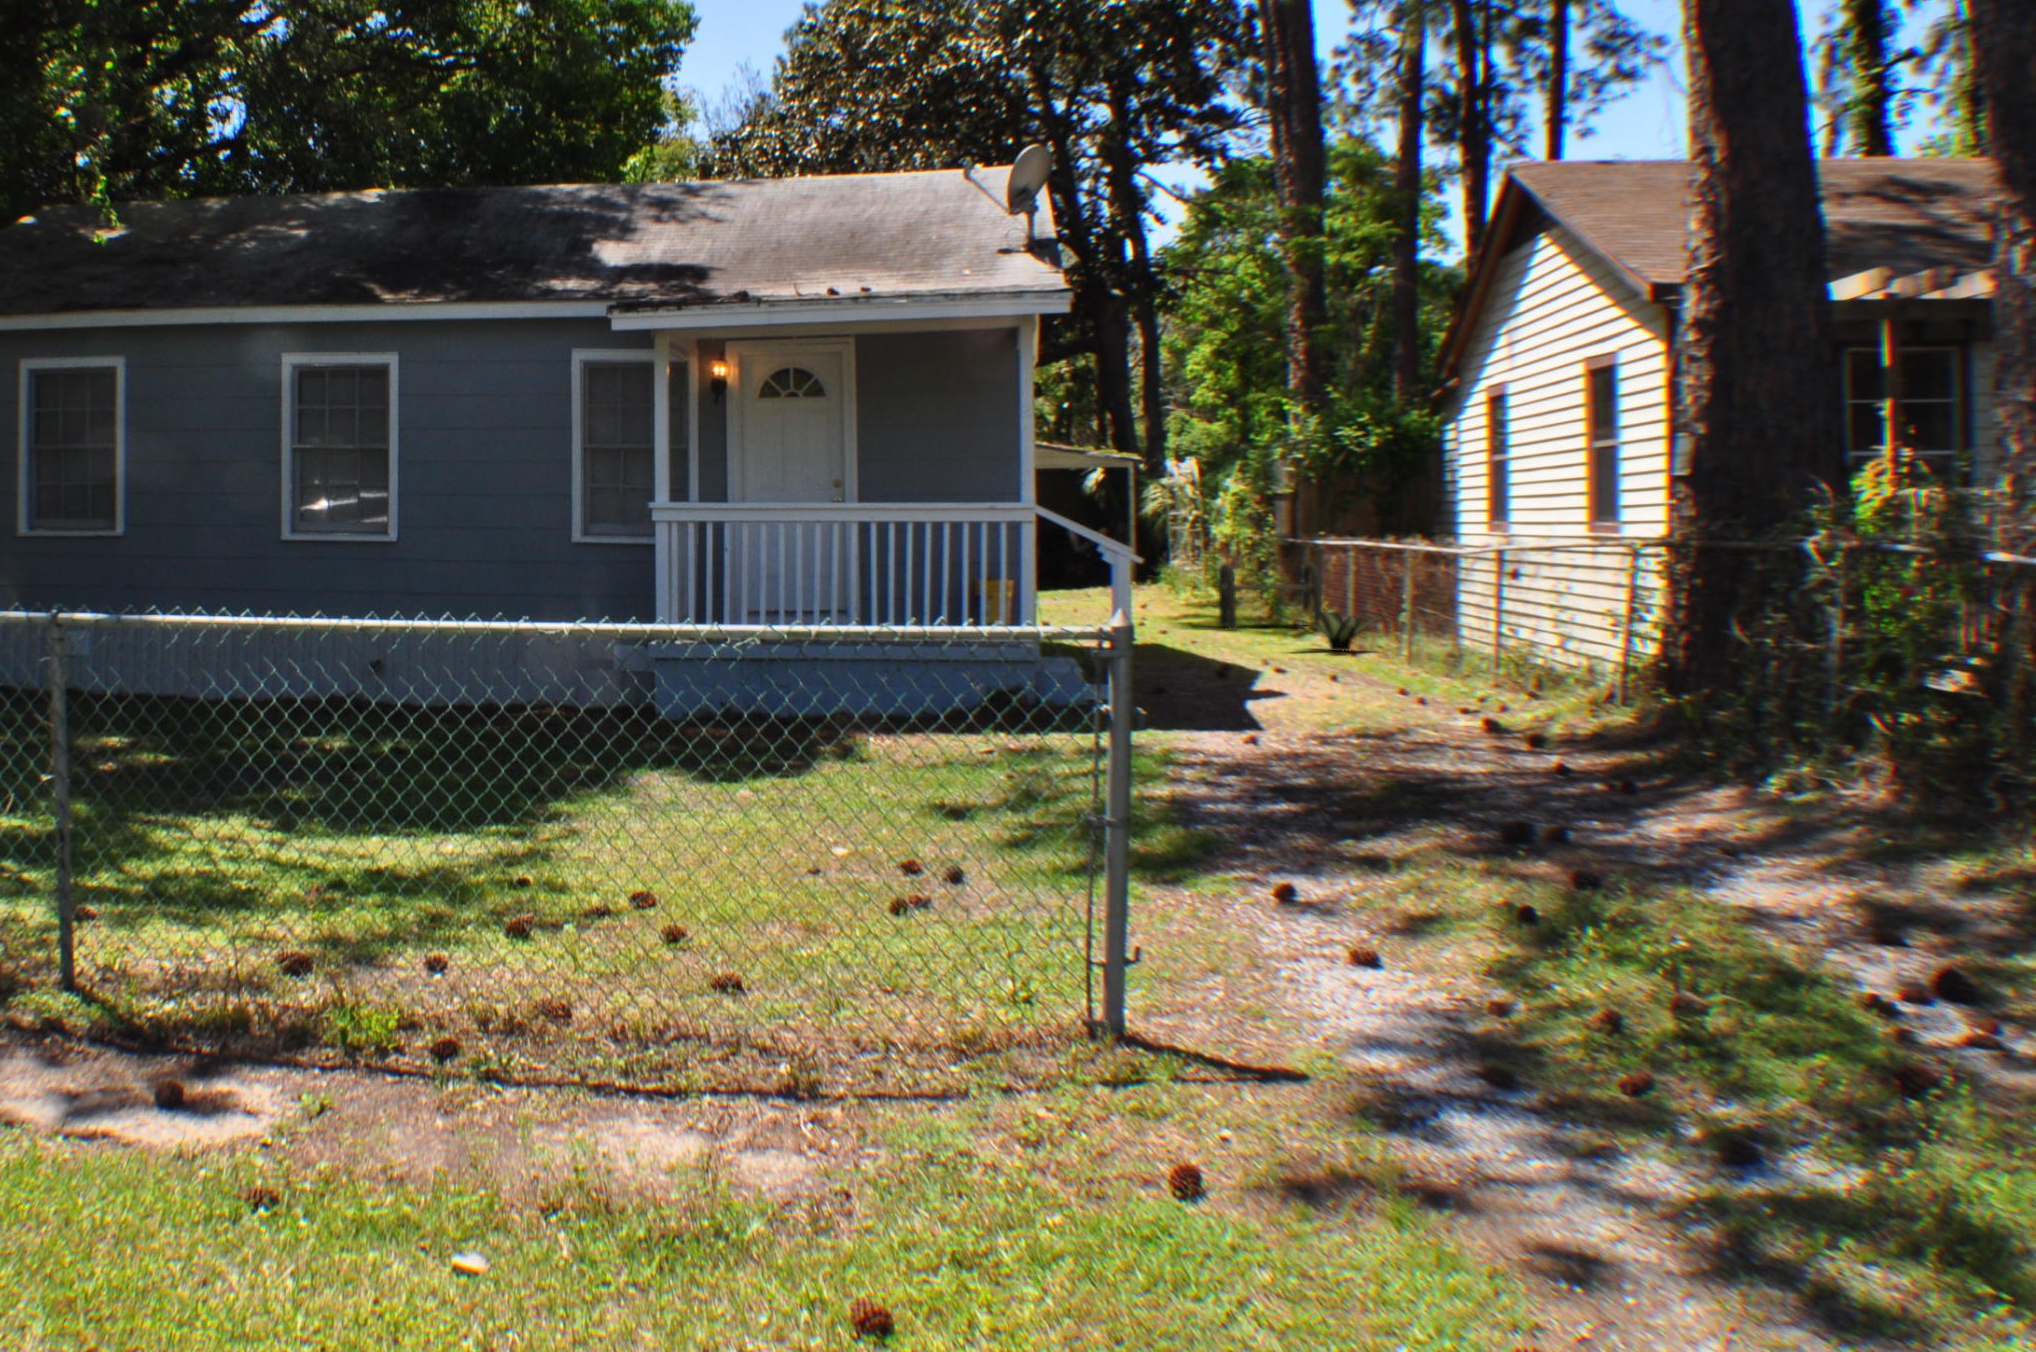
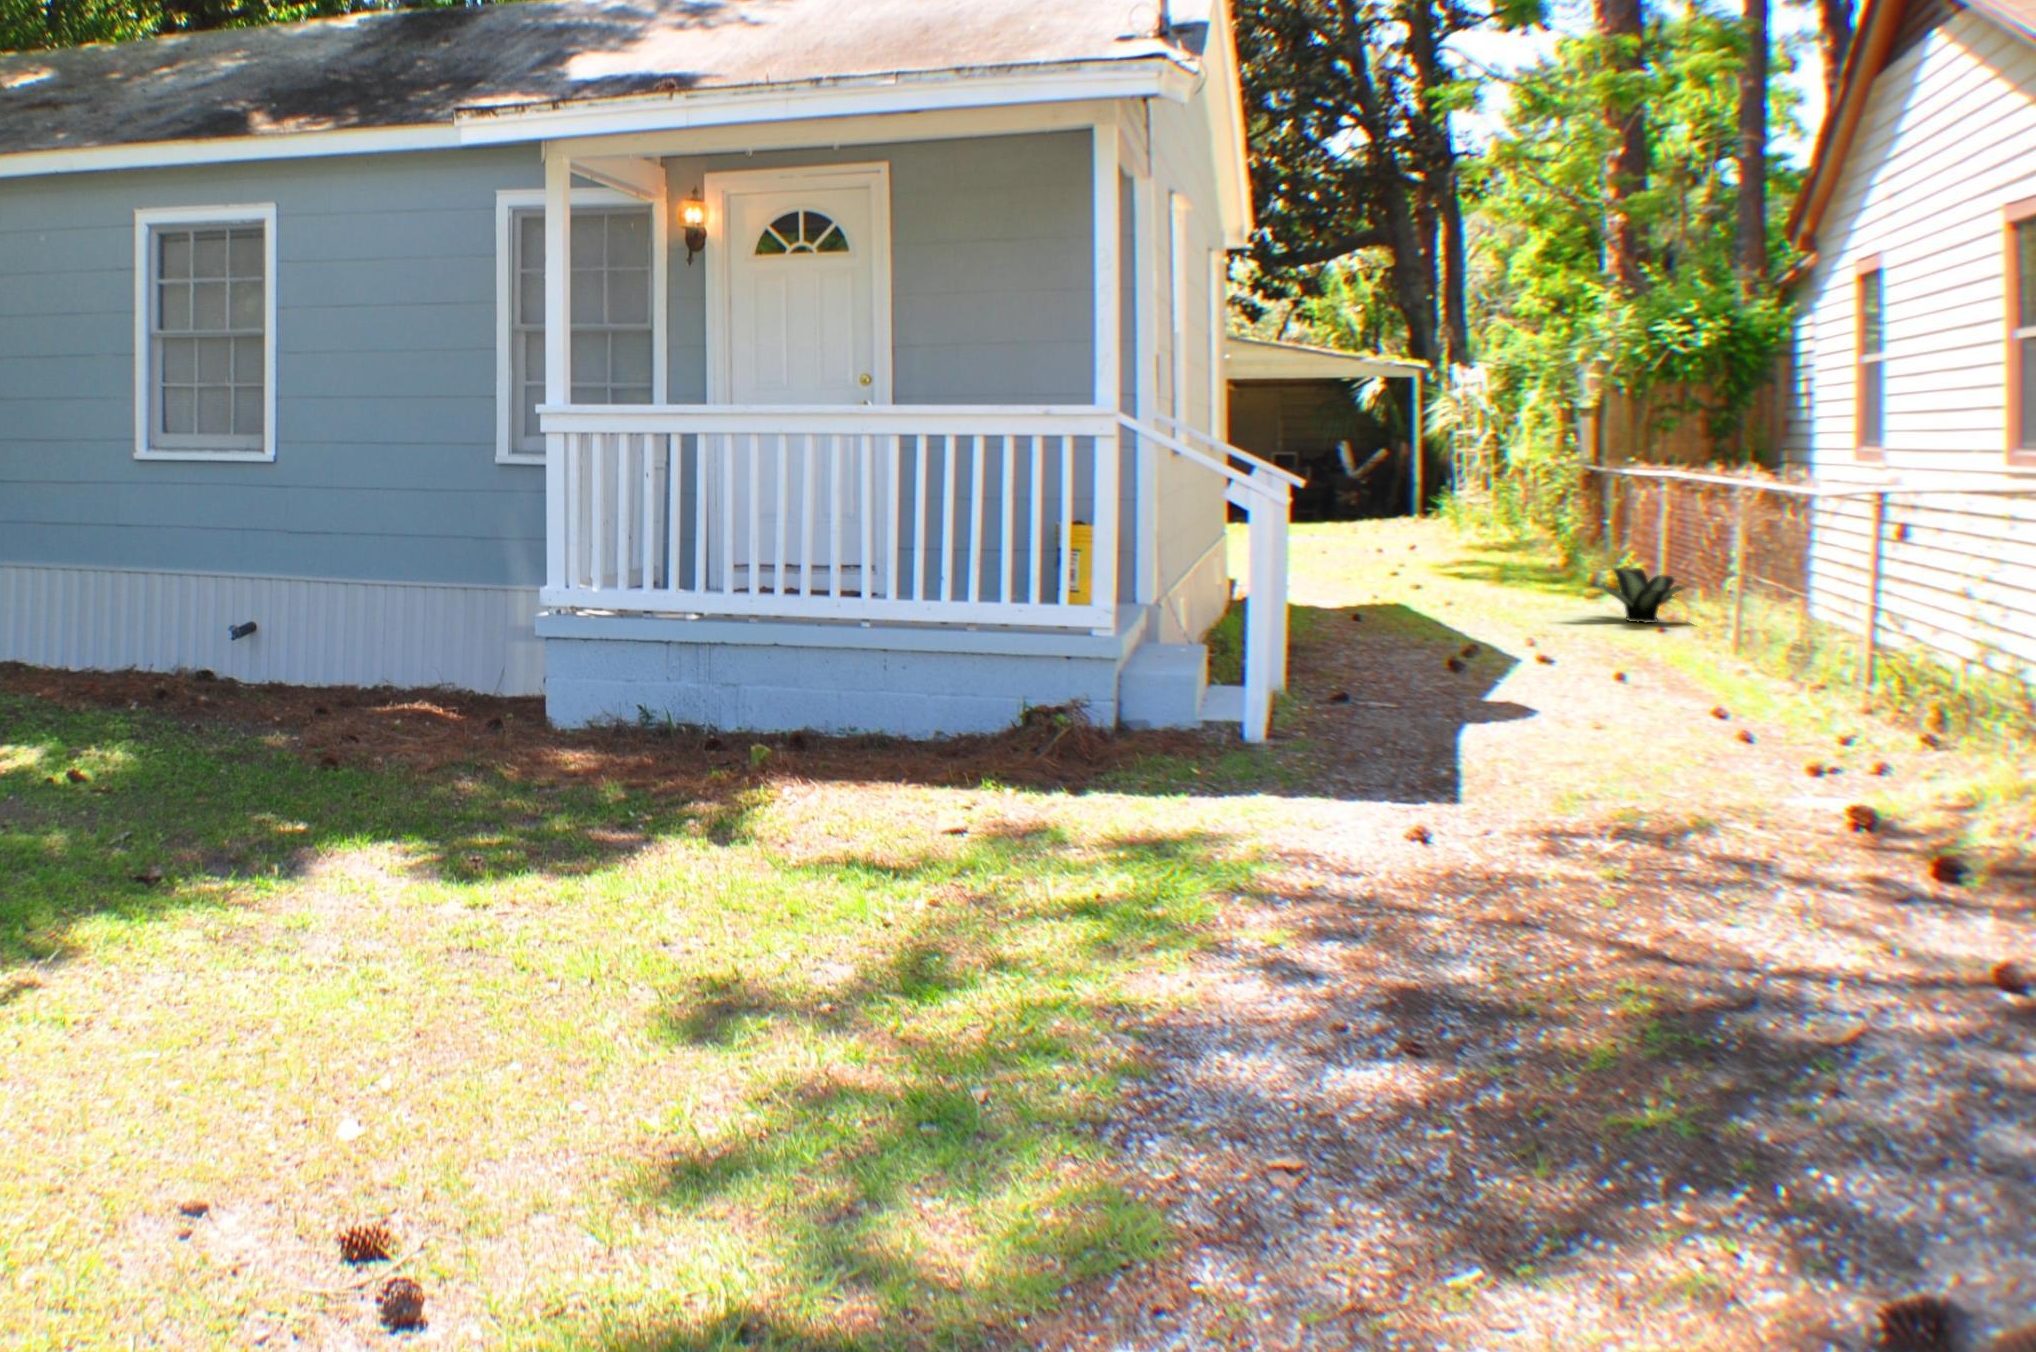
bench: present [1219,563,1322,631] -> none [1491,498,1631,586]

